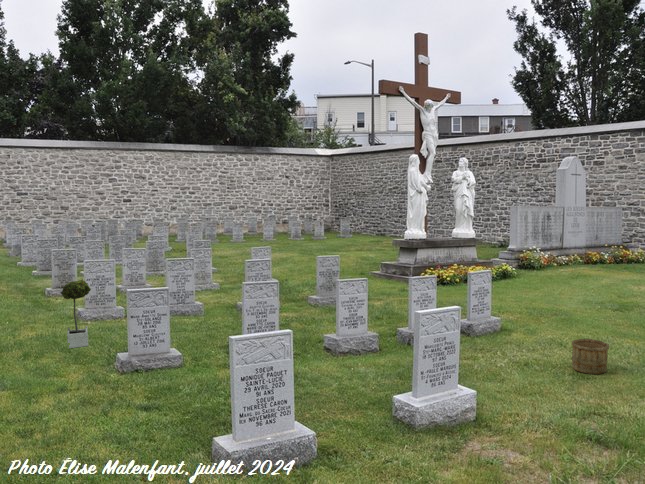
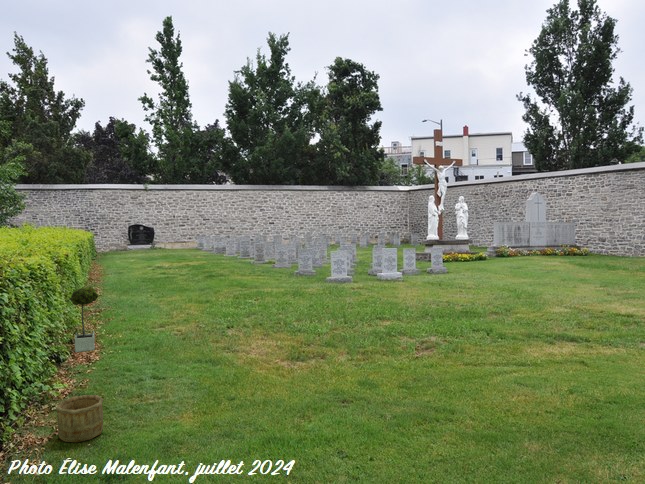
wooden bucket: present [572,339,609,374] -> present [56,395,103,442]

